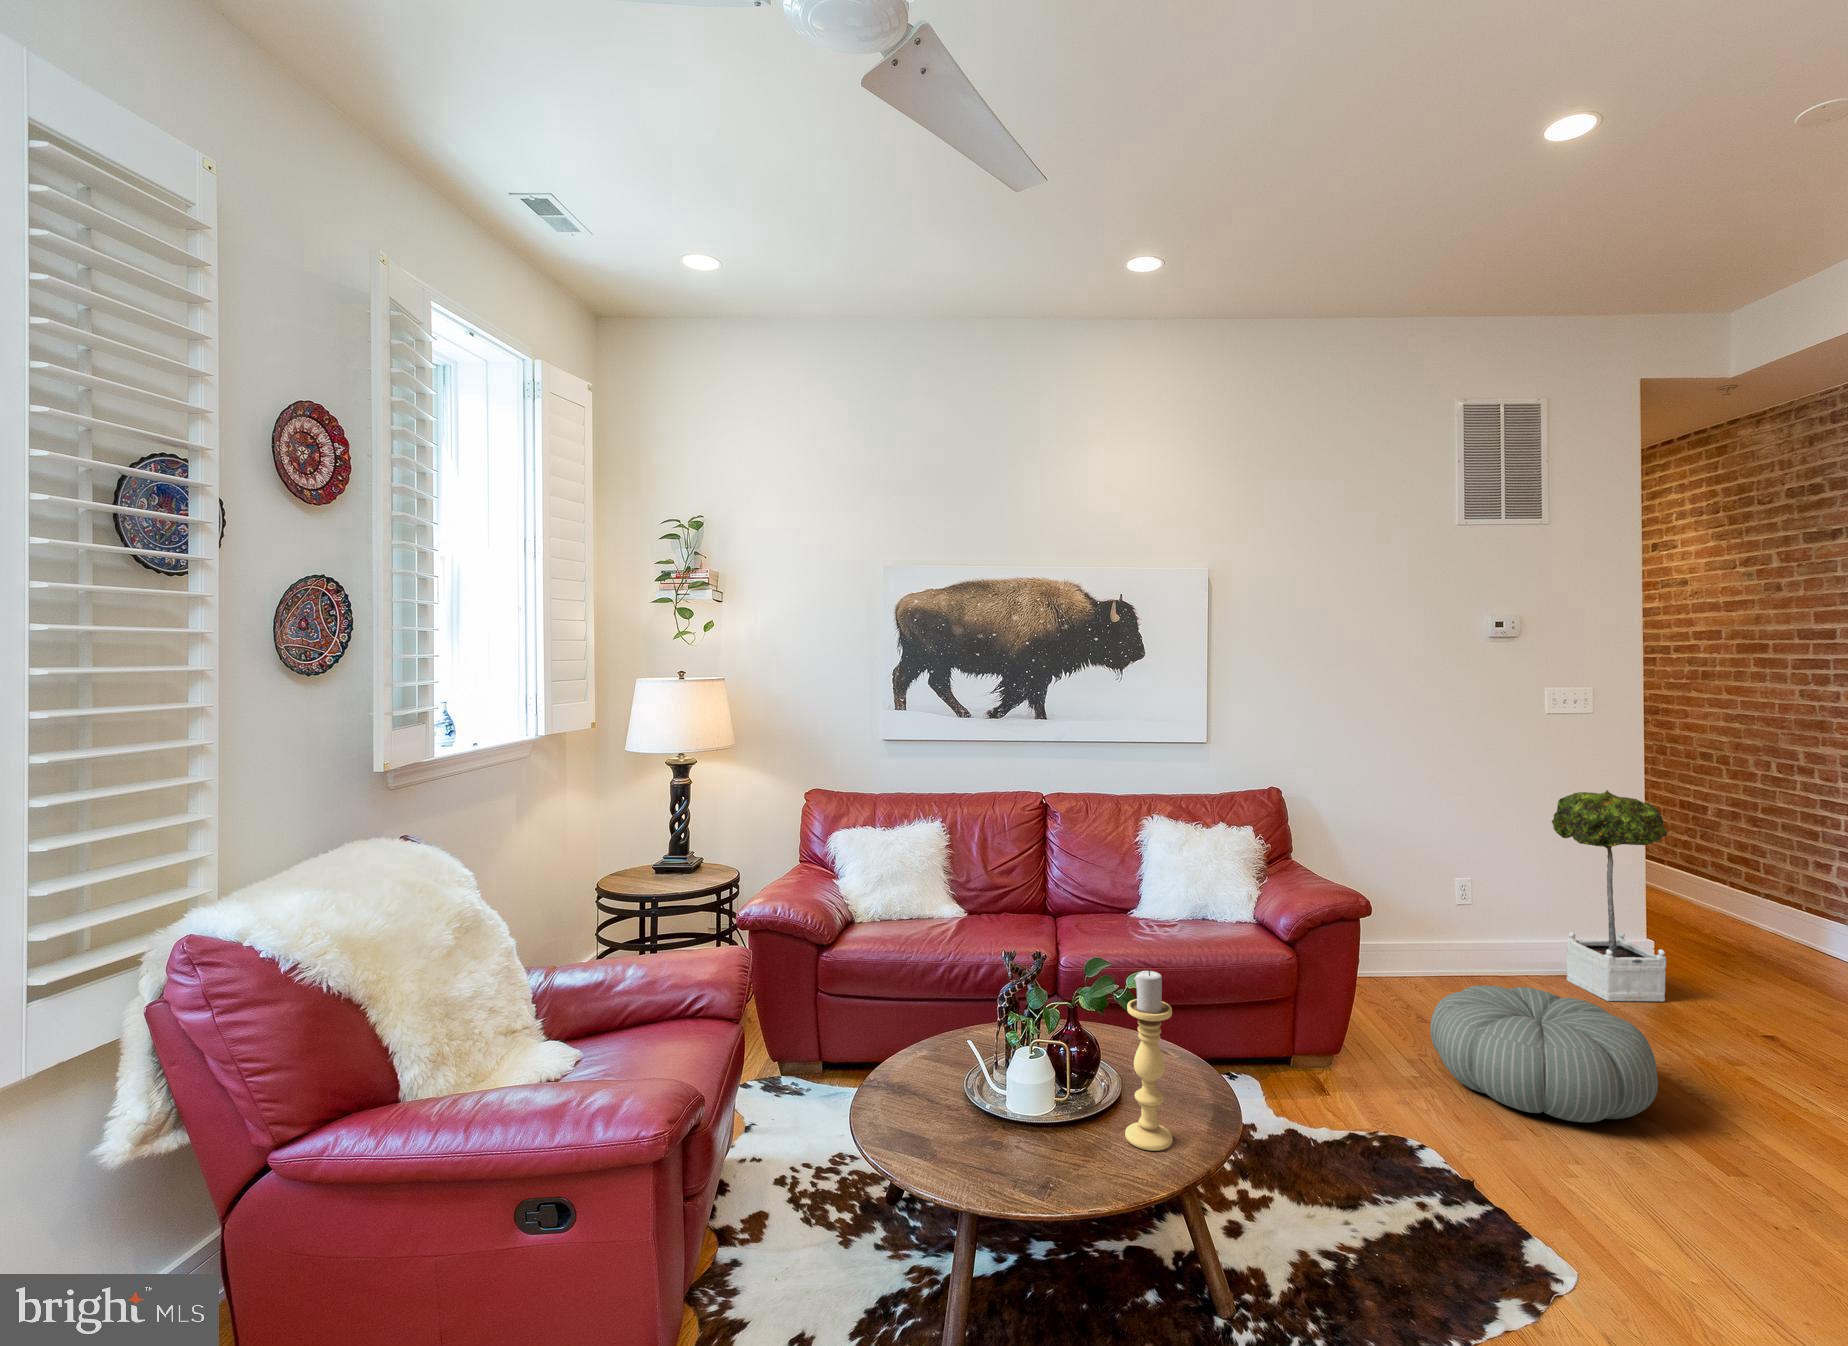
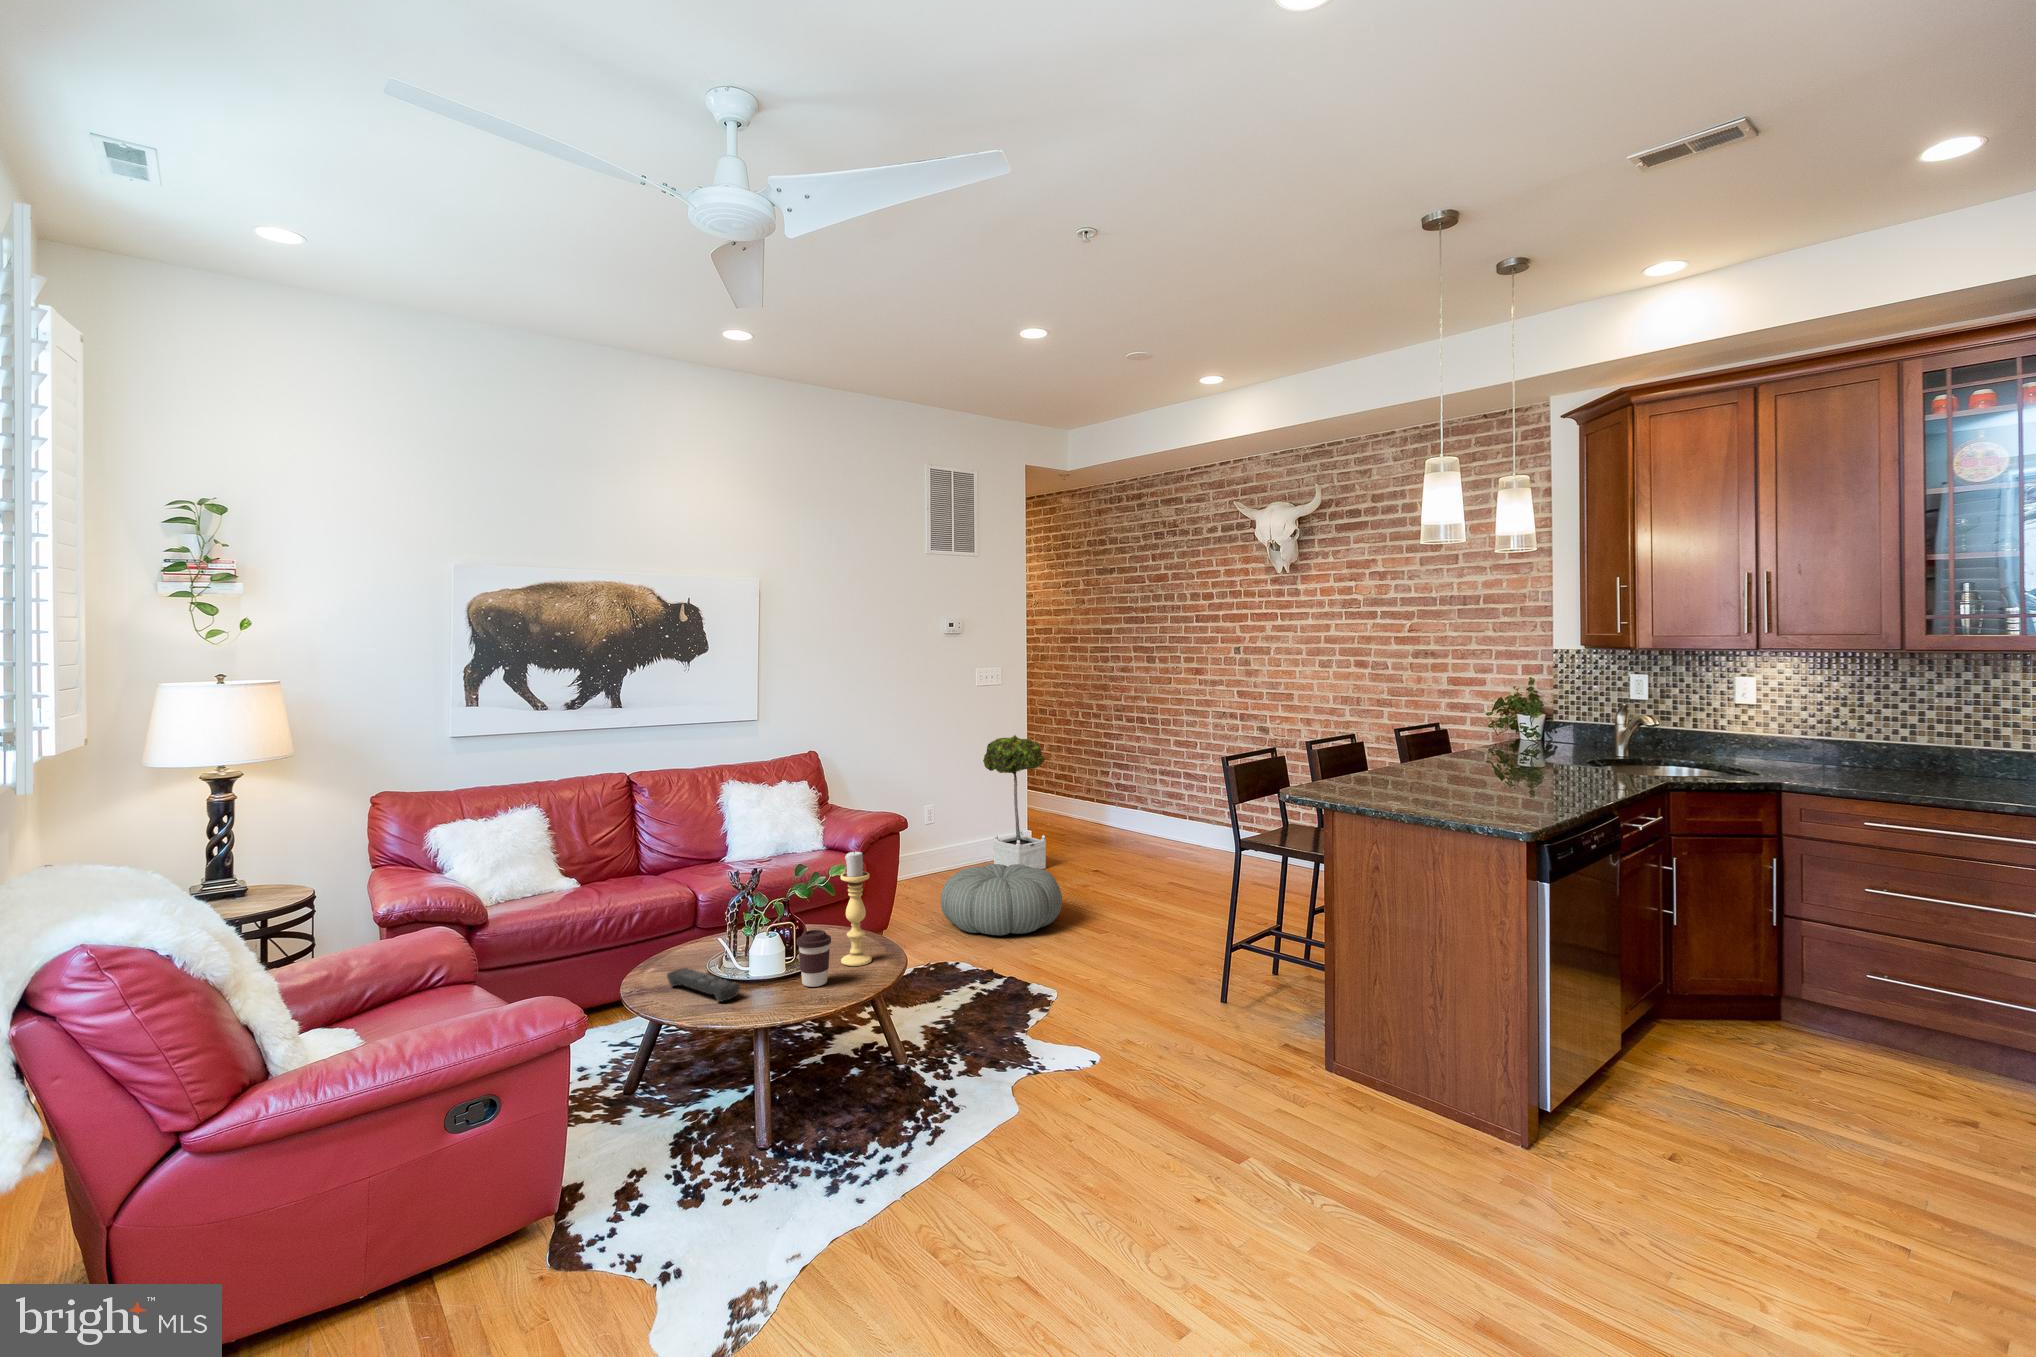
remote control: none [905,1069,956,1145] -> present [667,968,740,1002]
coffee cup: none [1035,1078,1086,1169] -> present [797,930,831,987]

